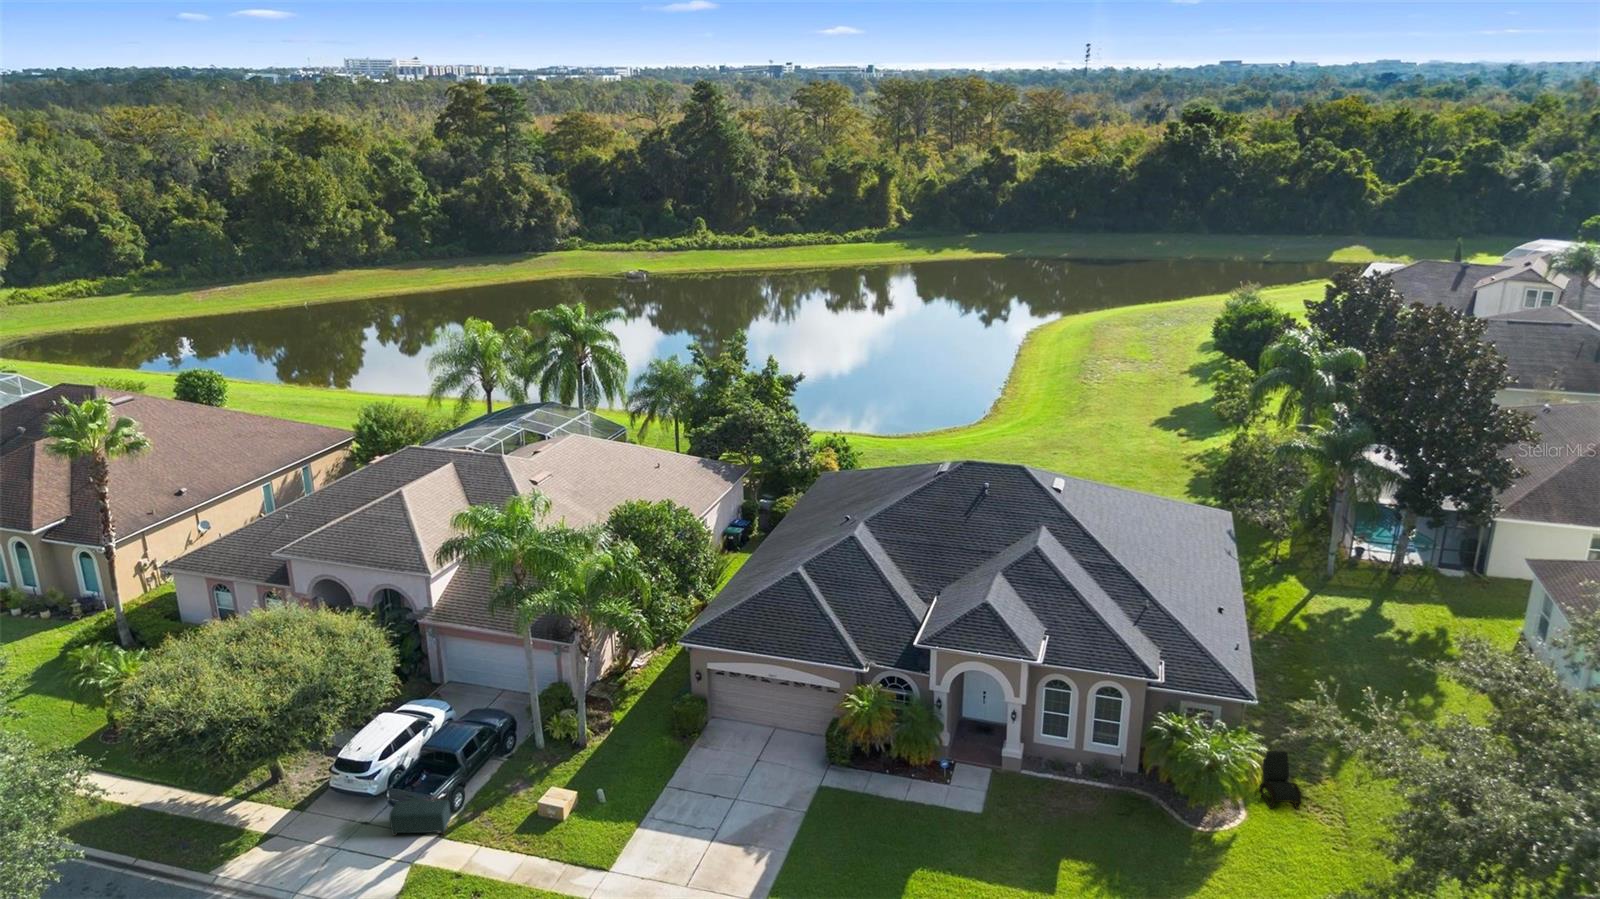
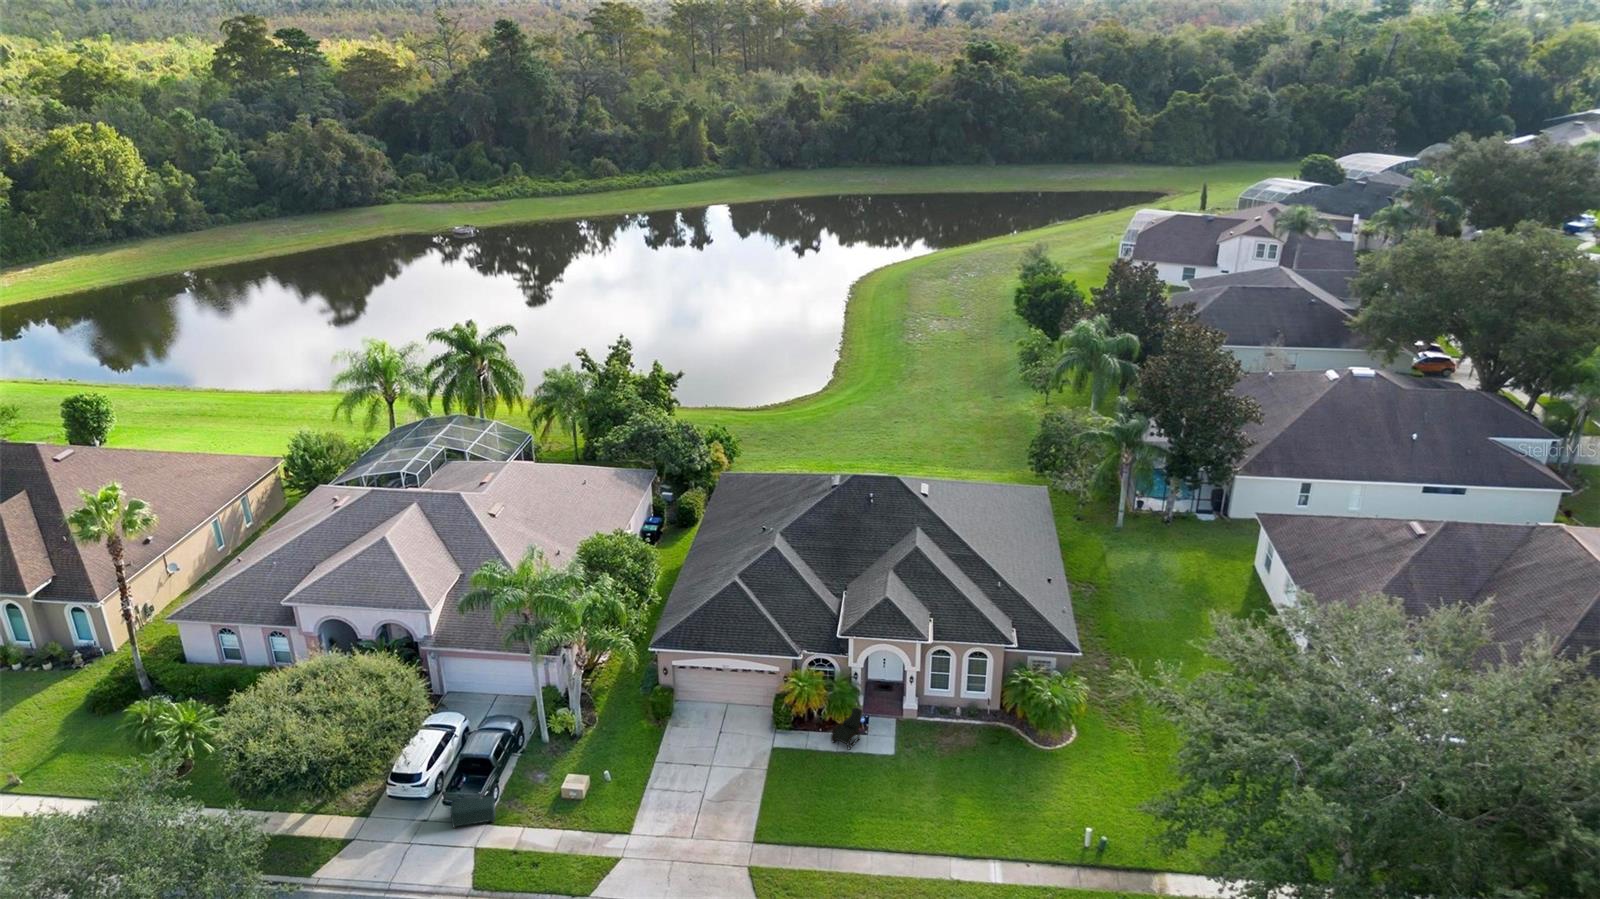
lounge chair: present [1259,751,1301,809] -> present [831,708,862,749]

